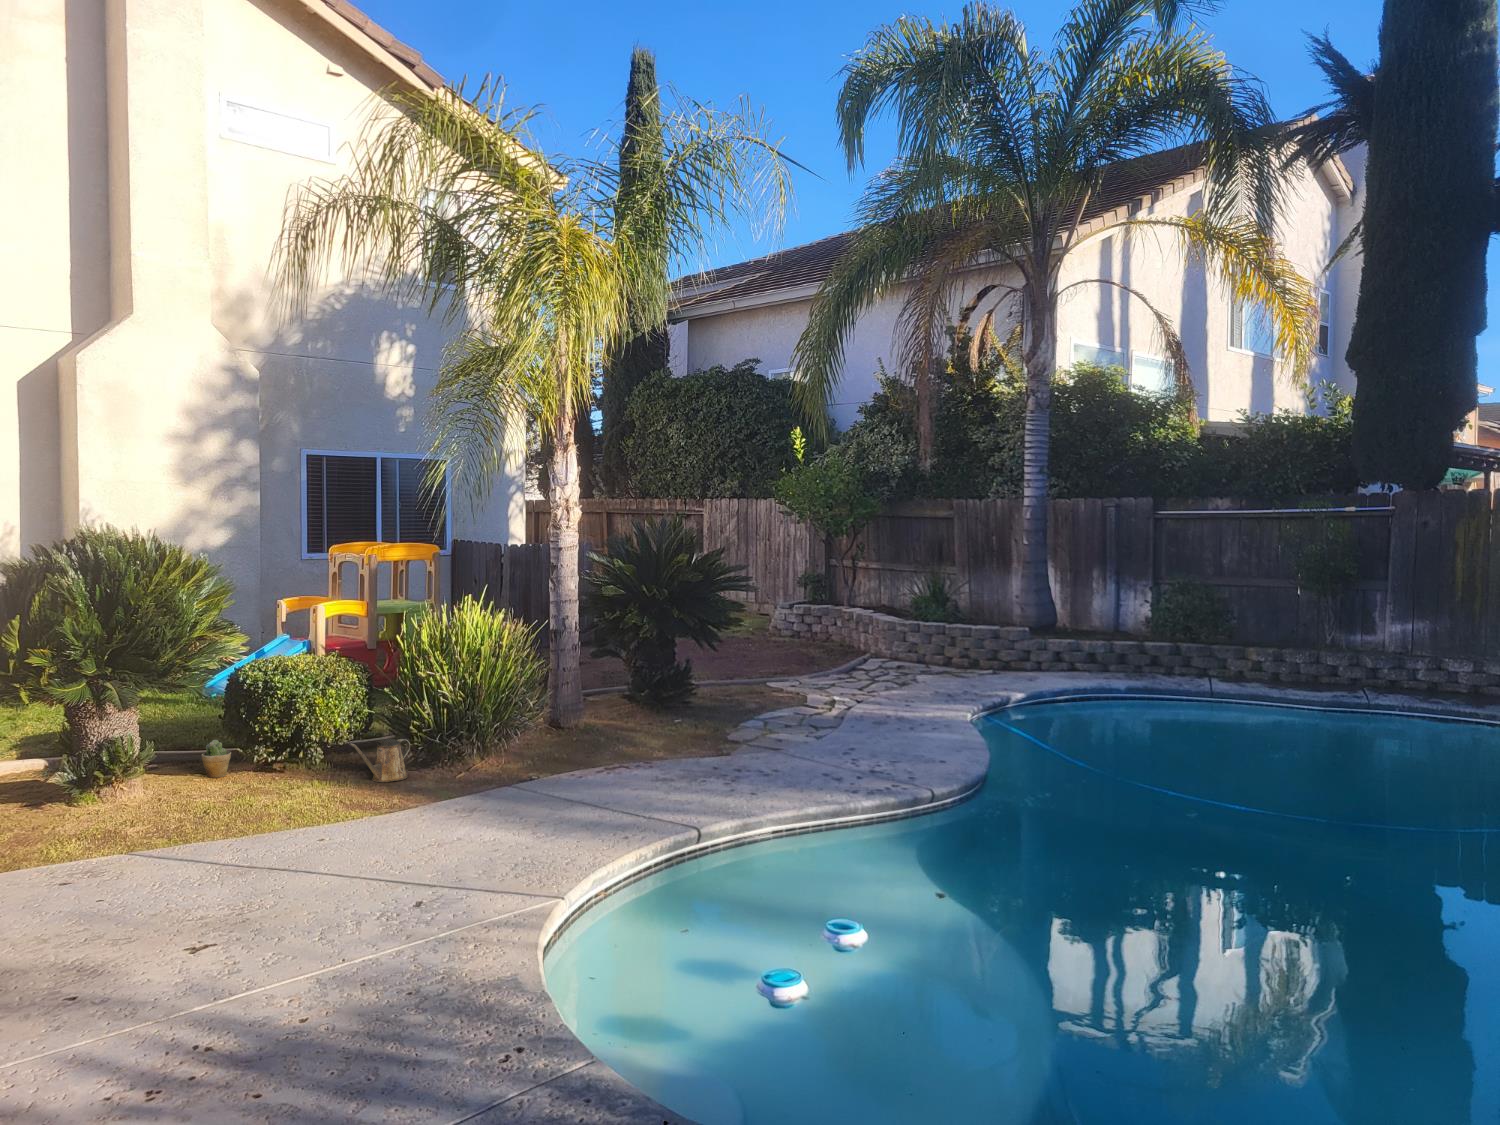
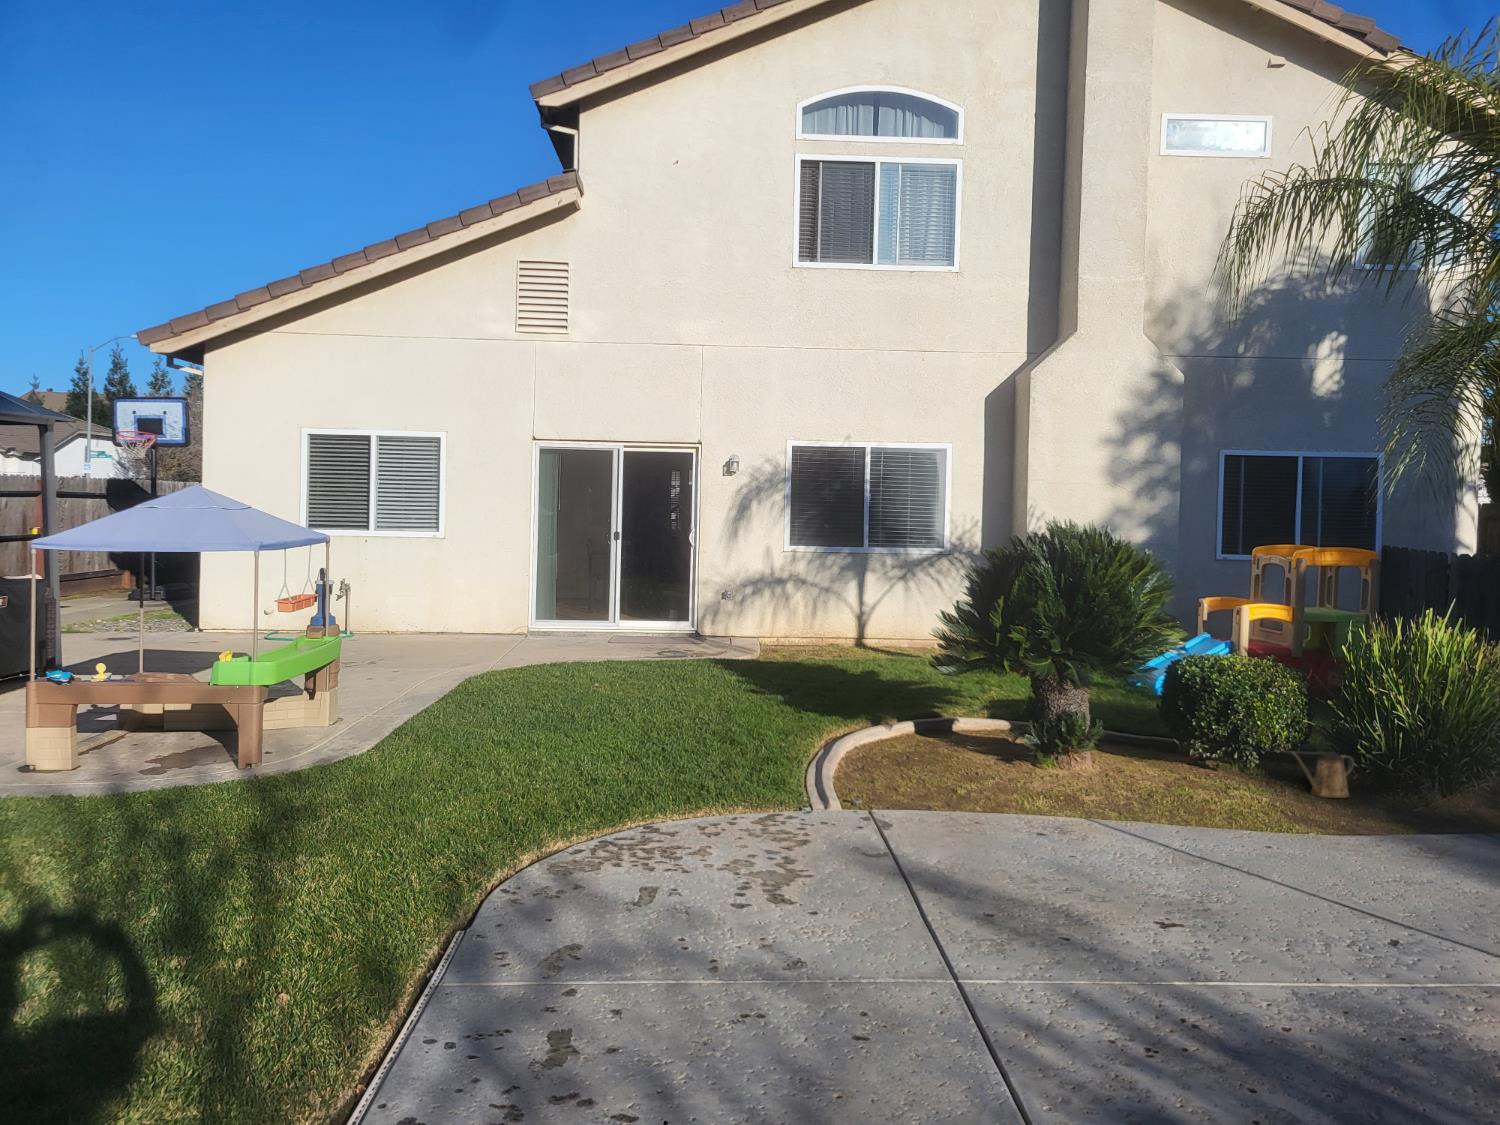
potted plant: present [201,740,231,778] -> none [1139,729,1167,766]

